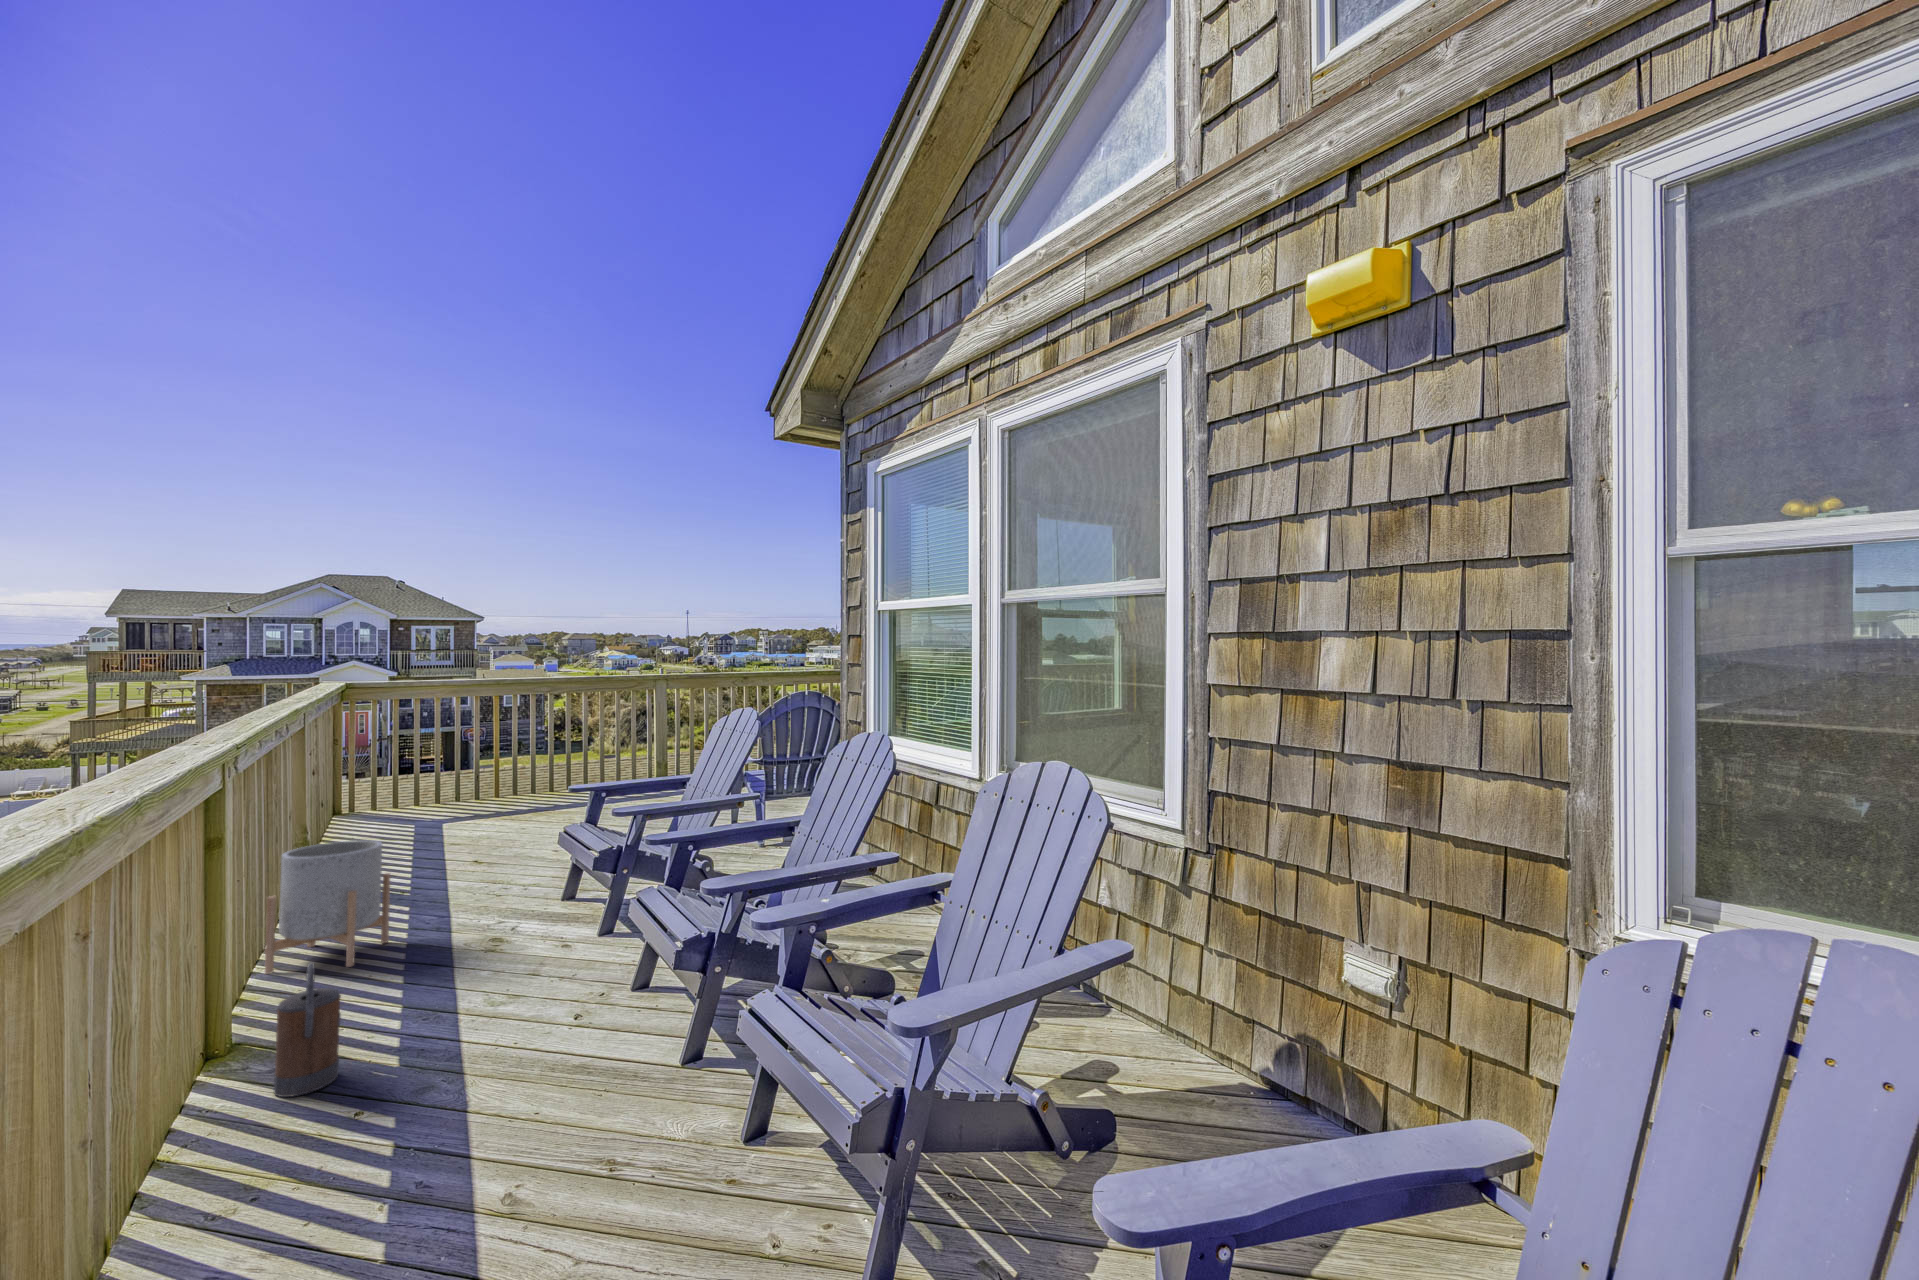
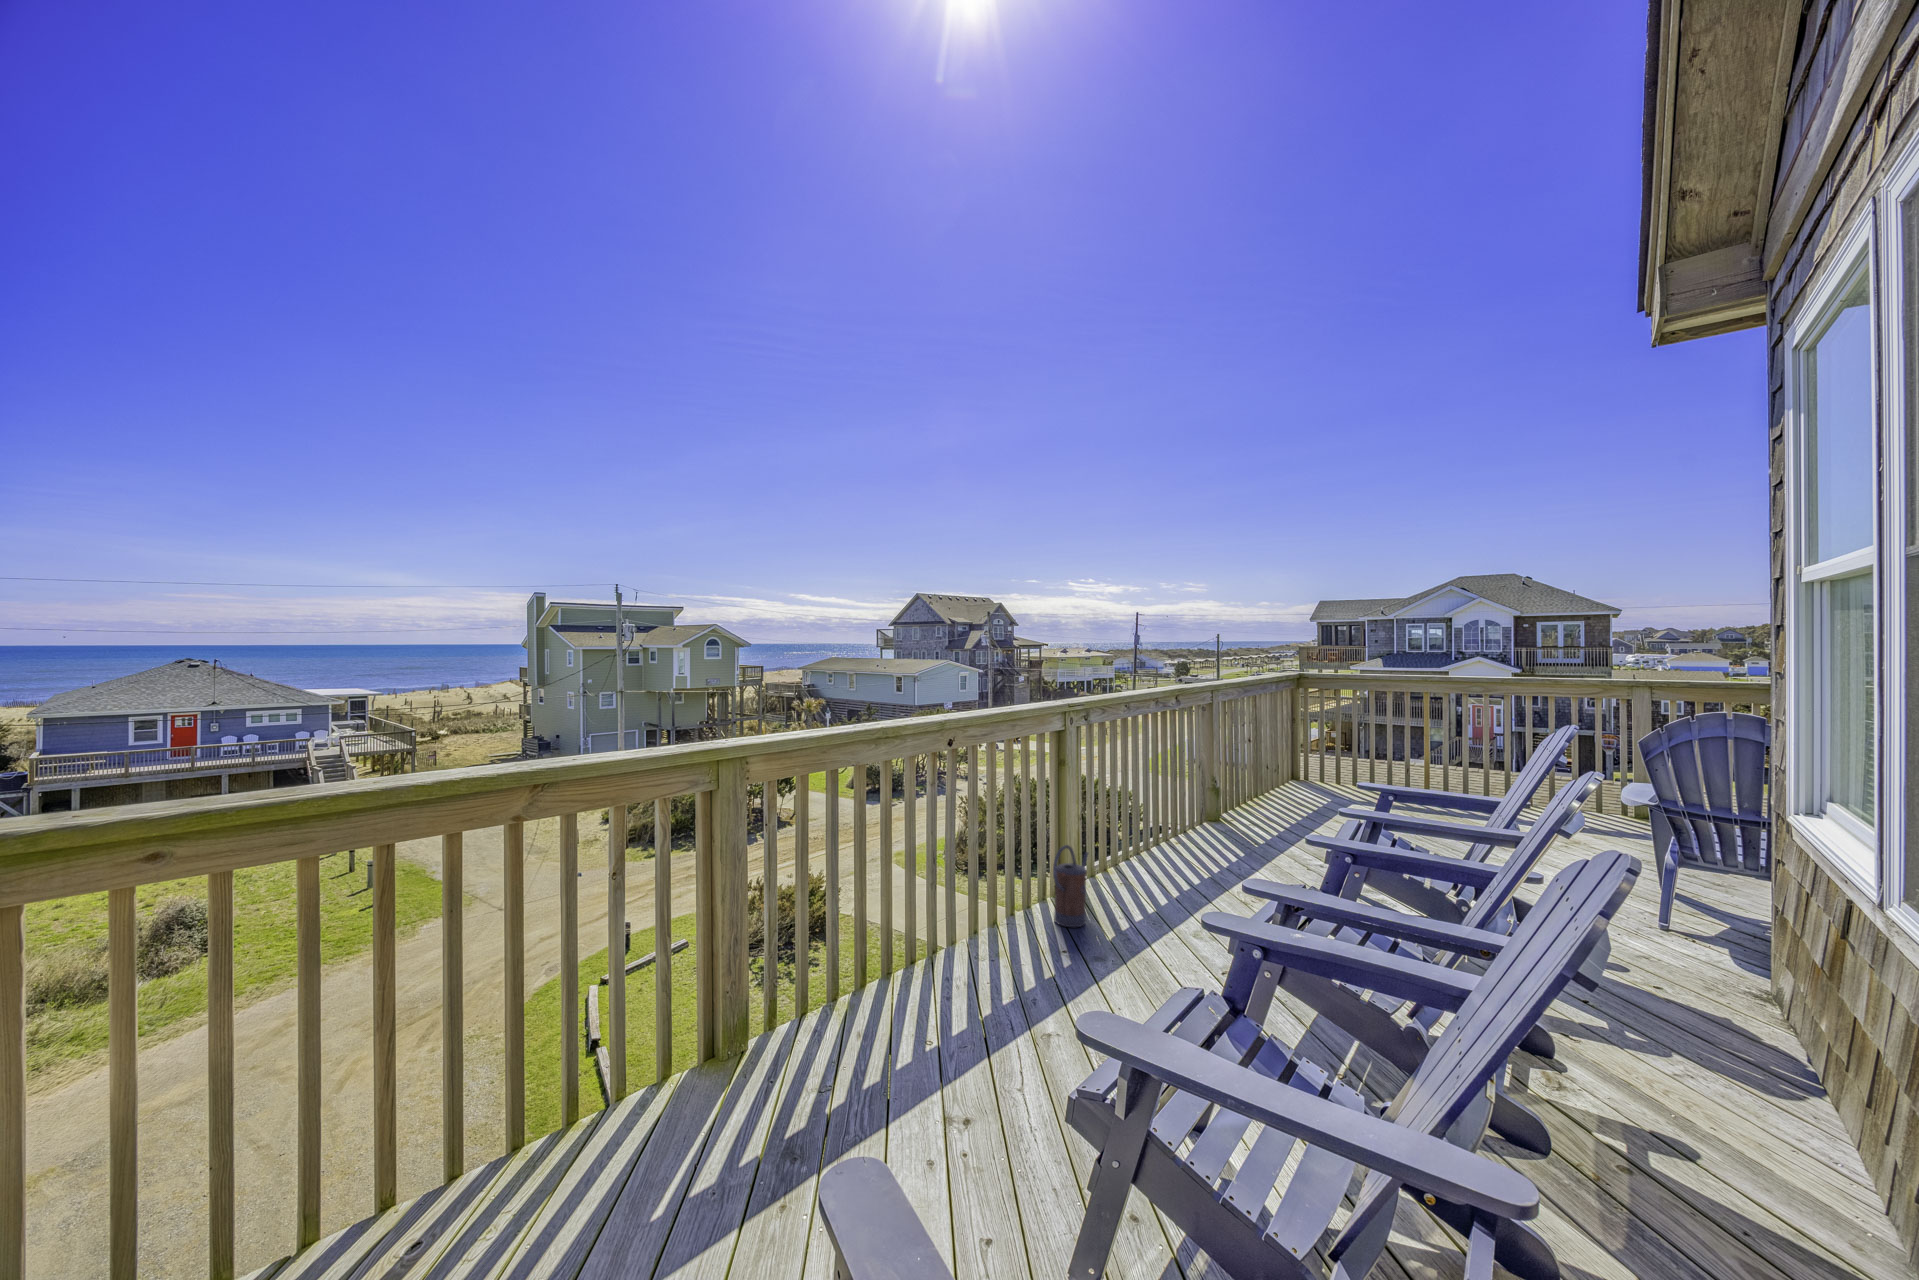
planter: present [265,840,391,974] -> none [1133,783,1208,874]

